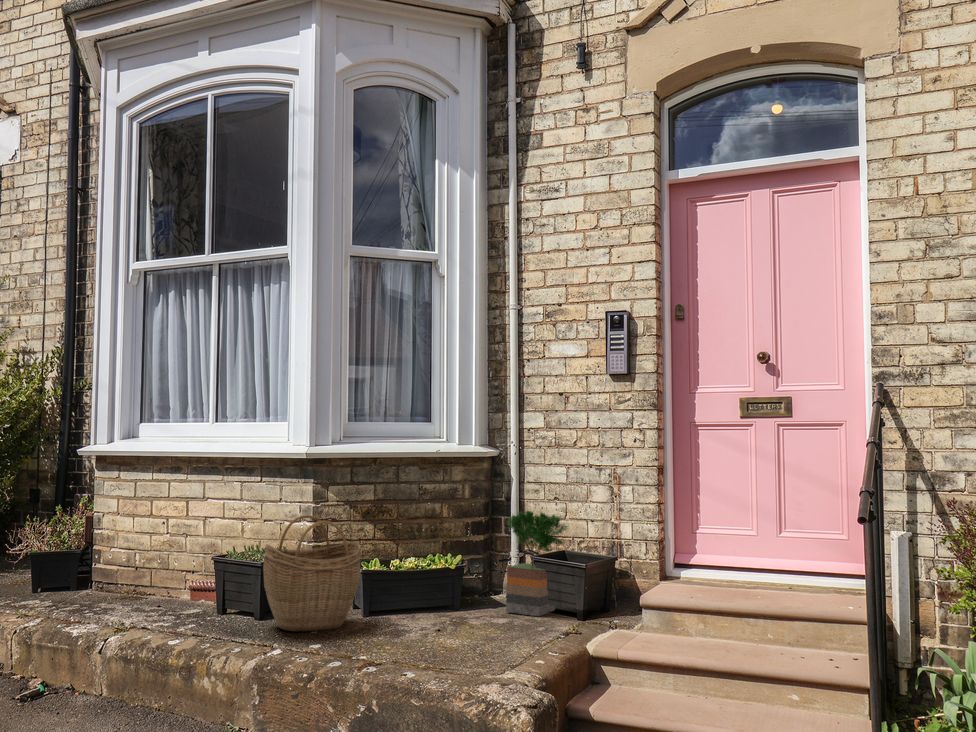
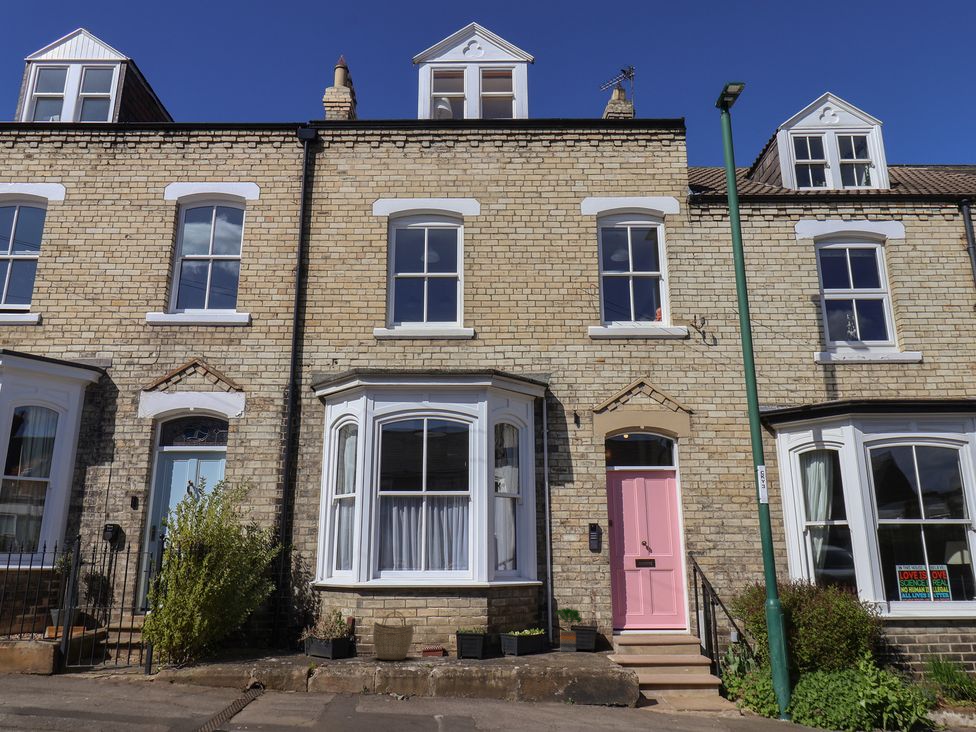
woven basket: present [263,515,360,631] -> present [373,611,413,660]

